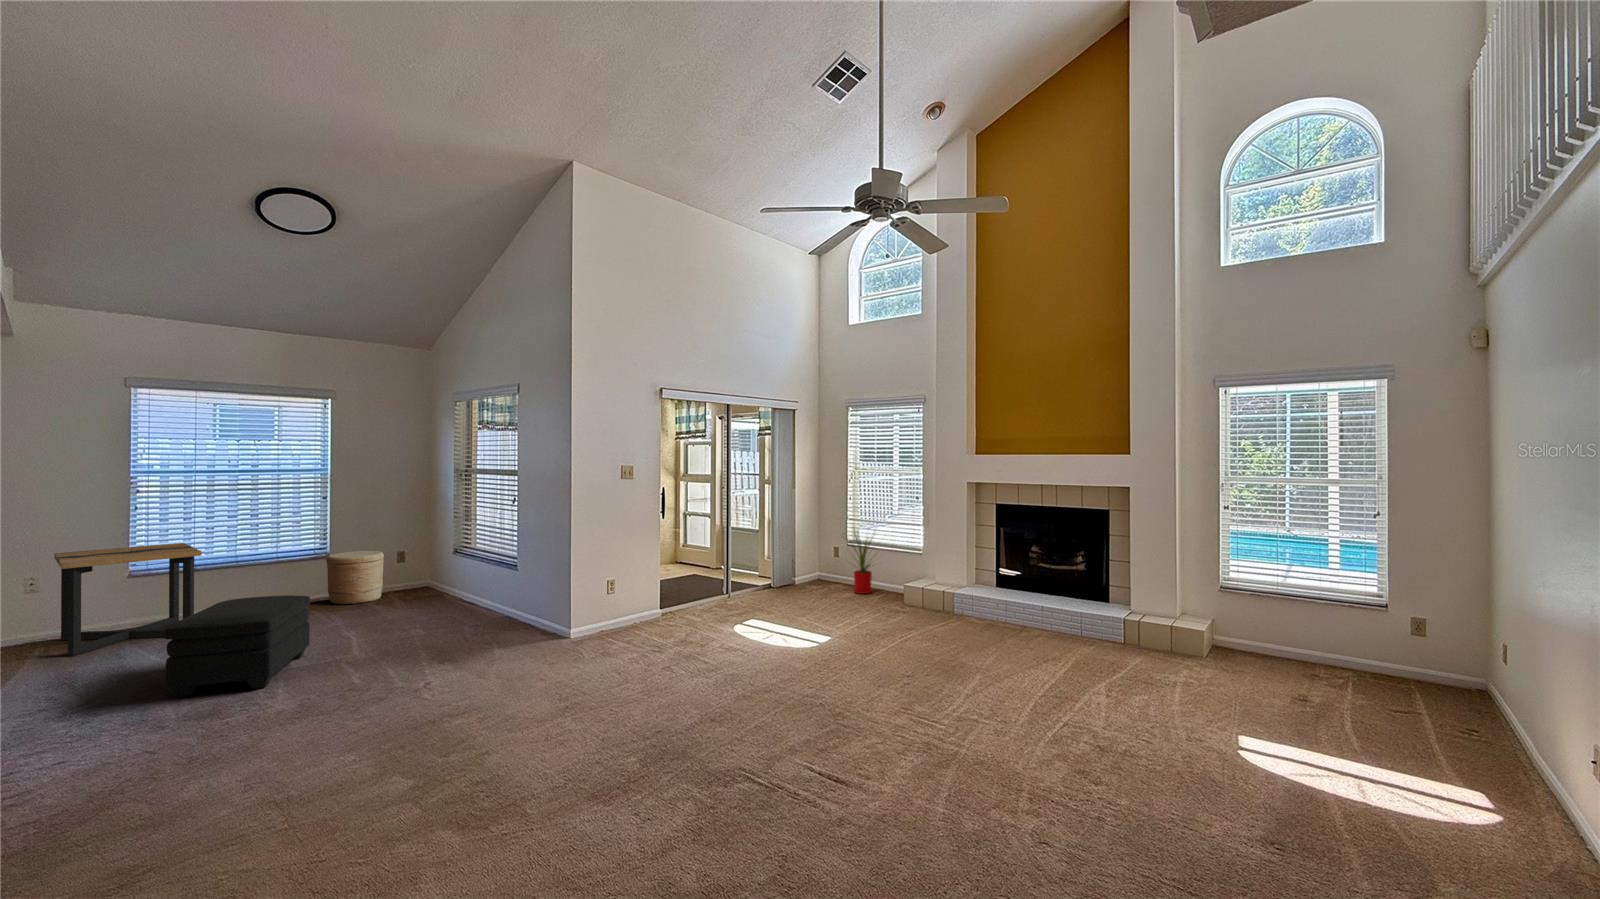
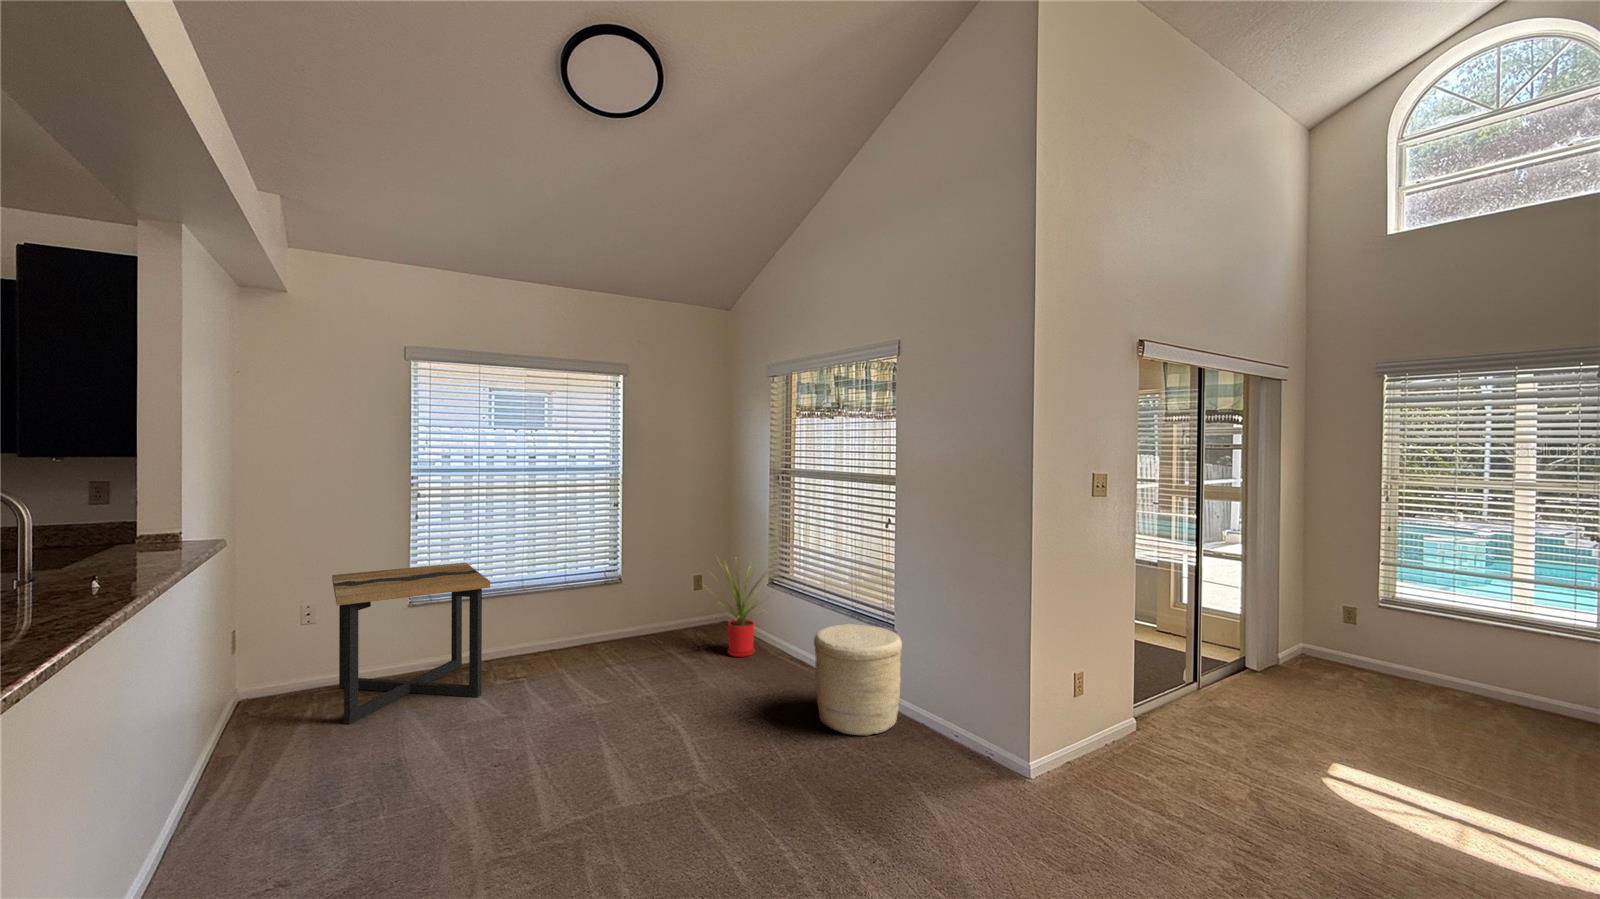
house plant: present [851,537,872,594] -> present [705,565,769,657]
woven basket: present [326,551,384,604] -> present [814,624,902,736]
ottoman: present [165,595,310,697] -> none [465,671,640,863]

